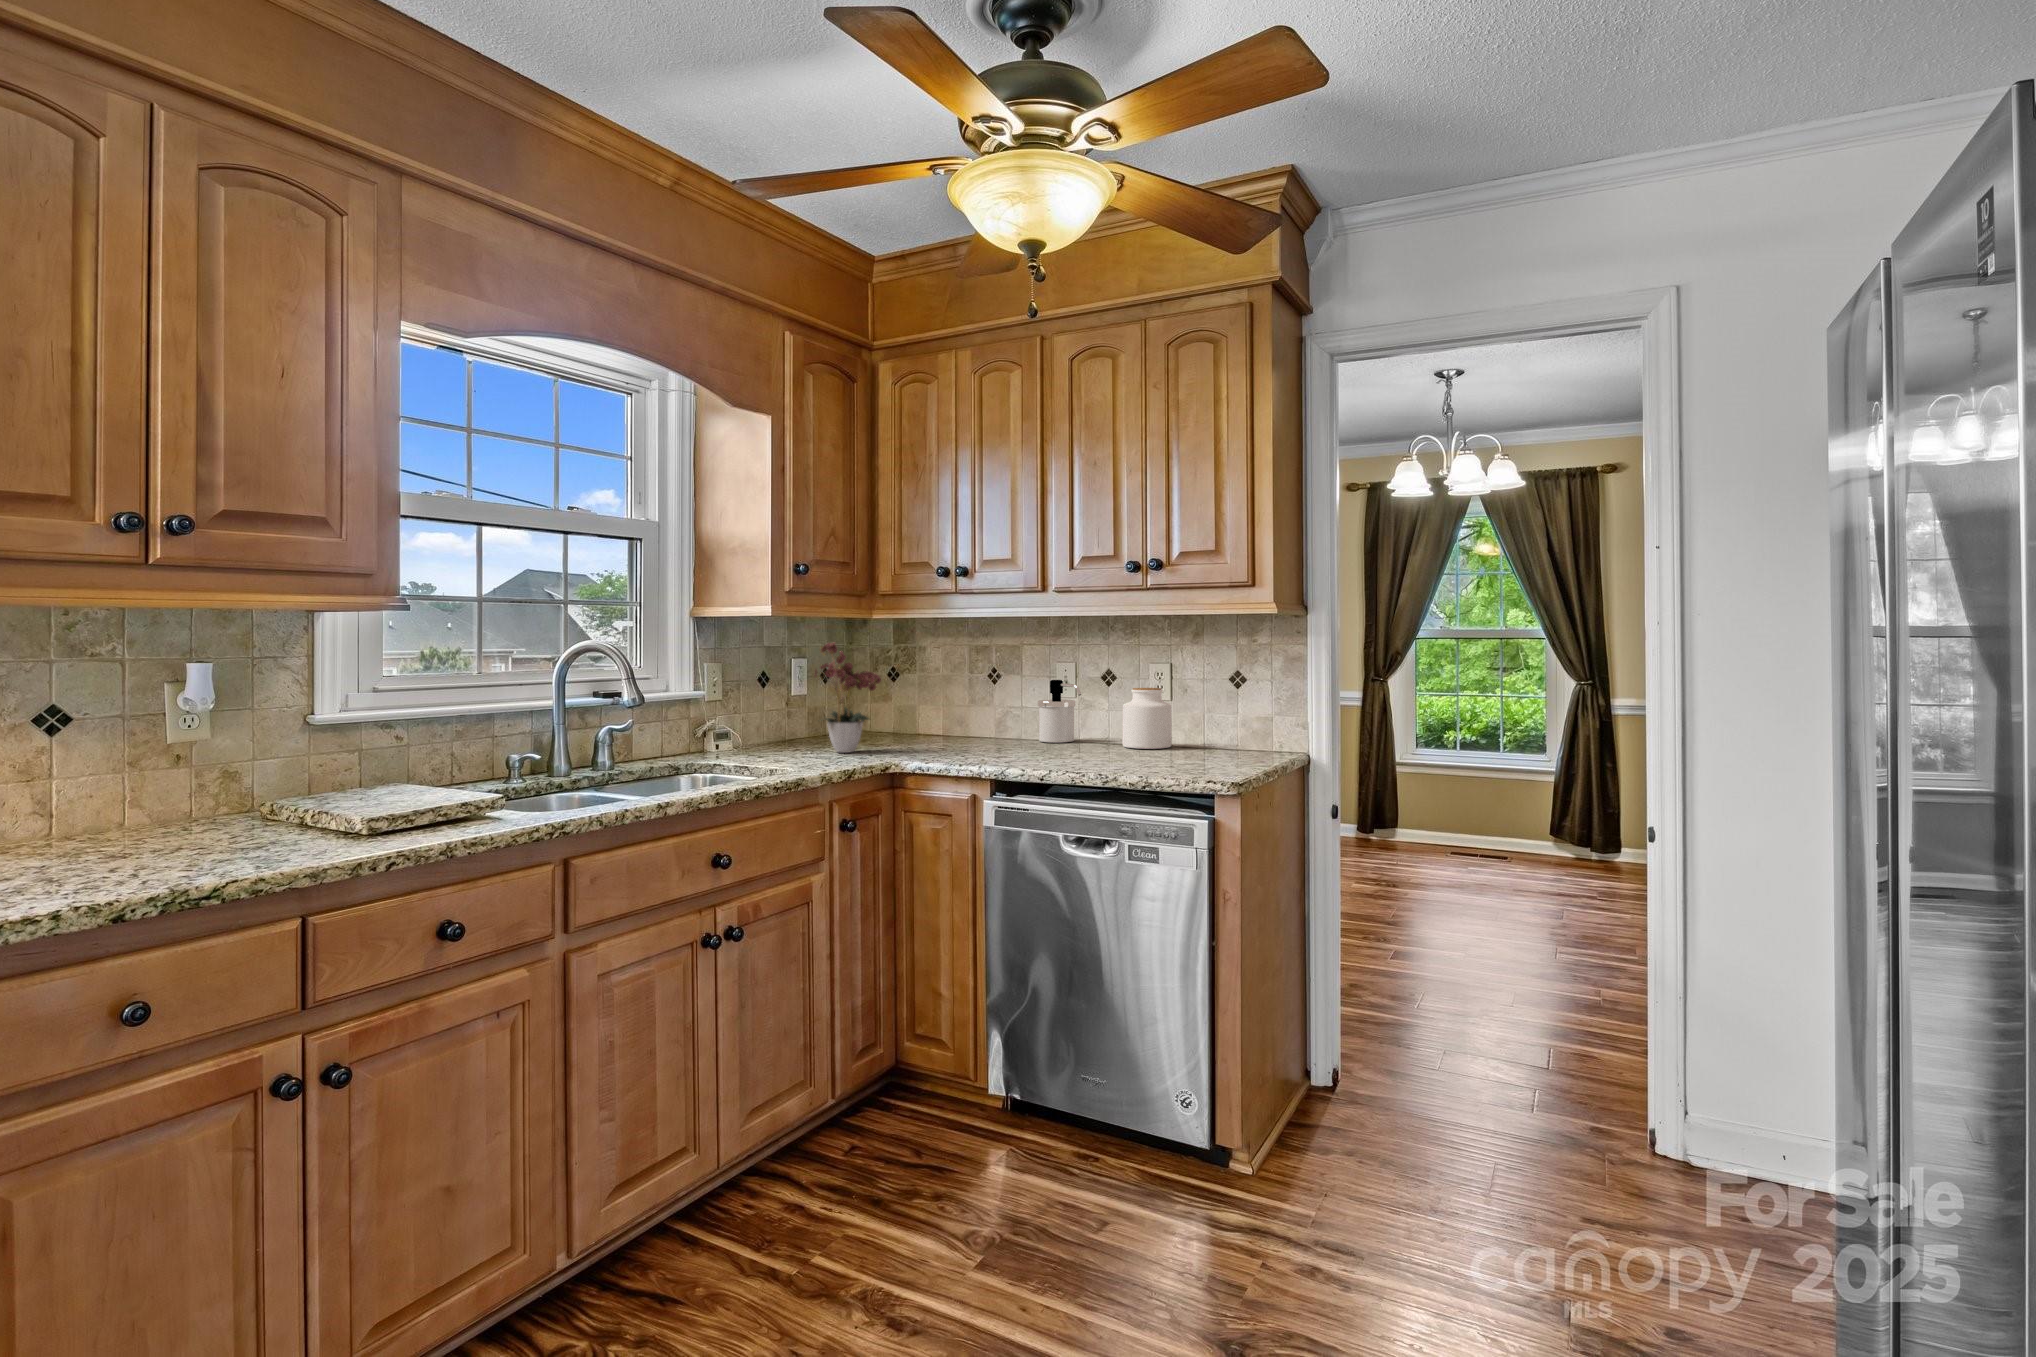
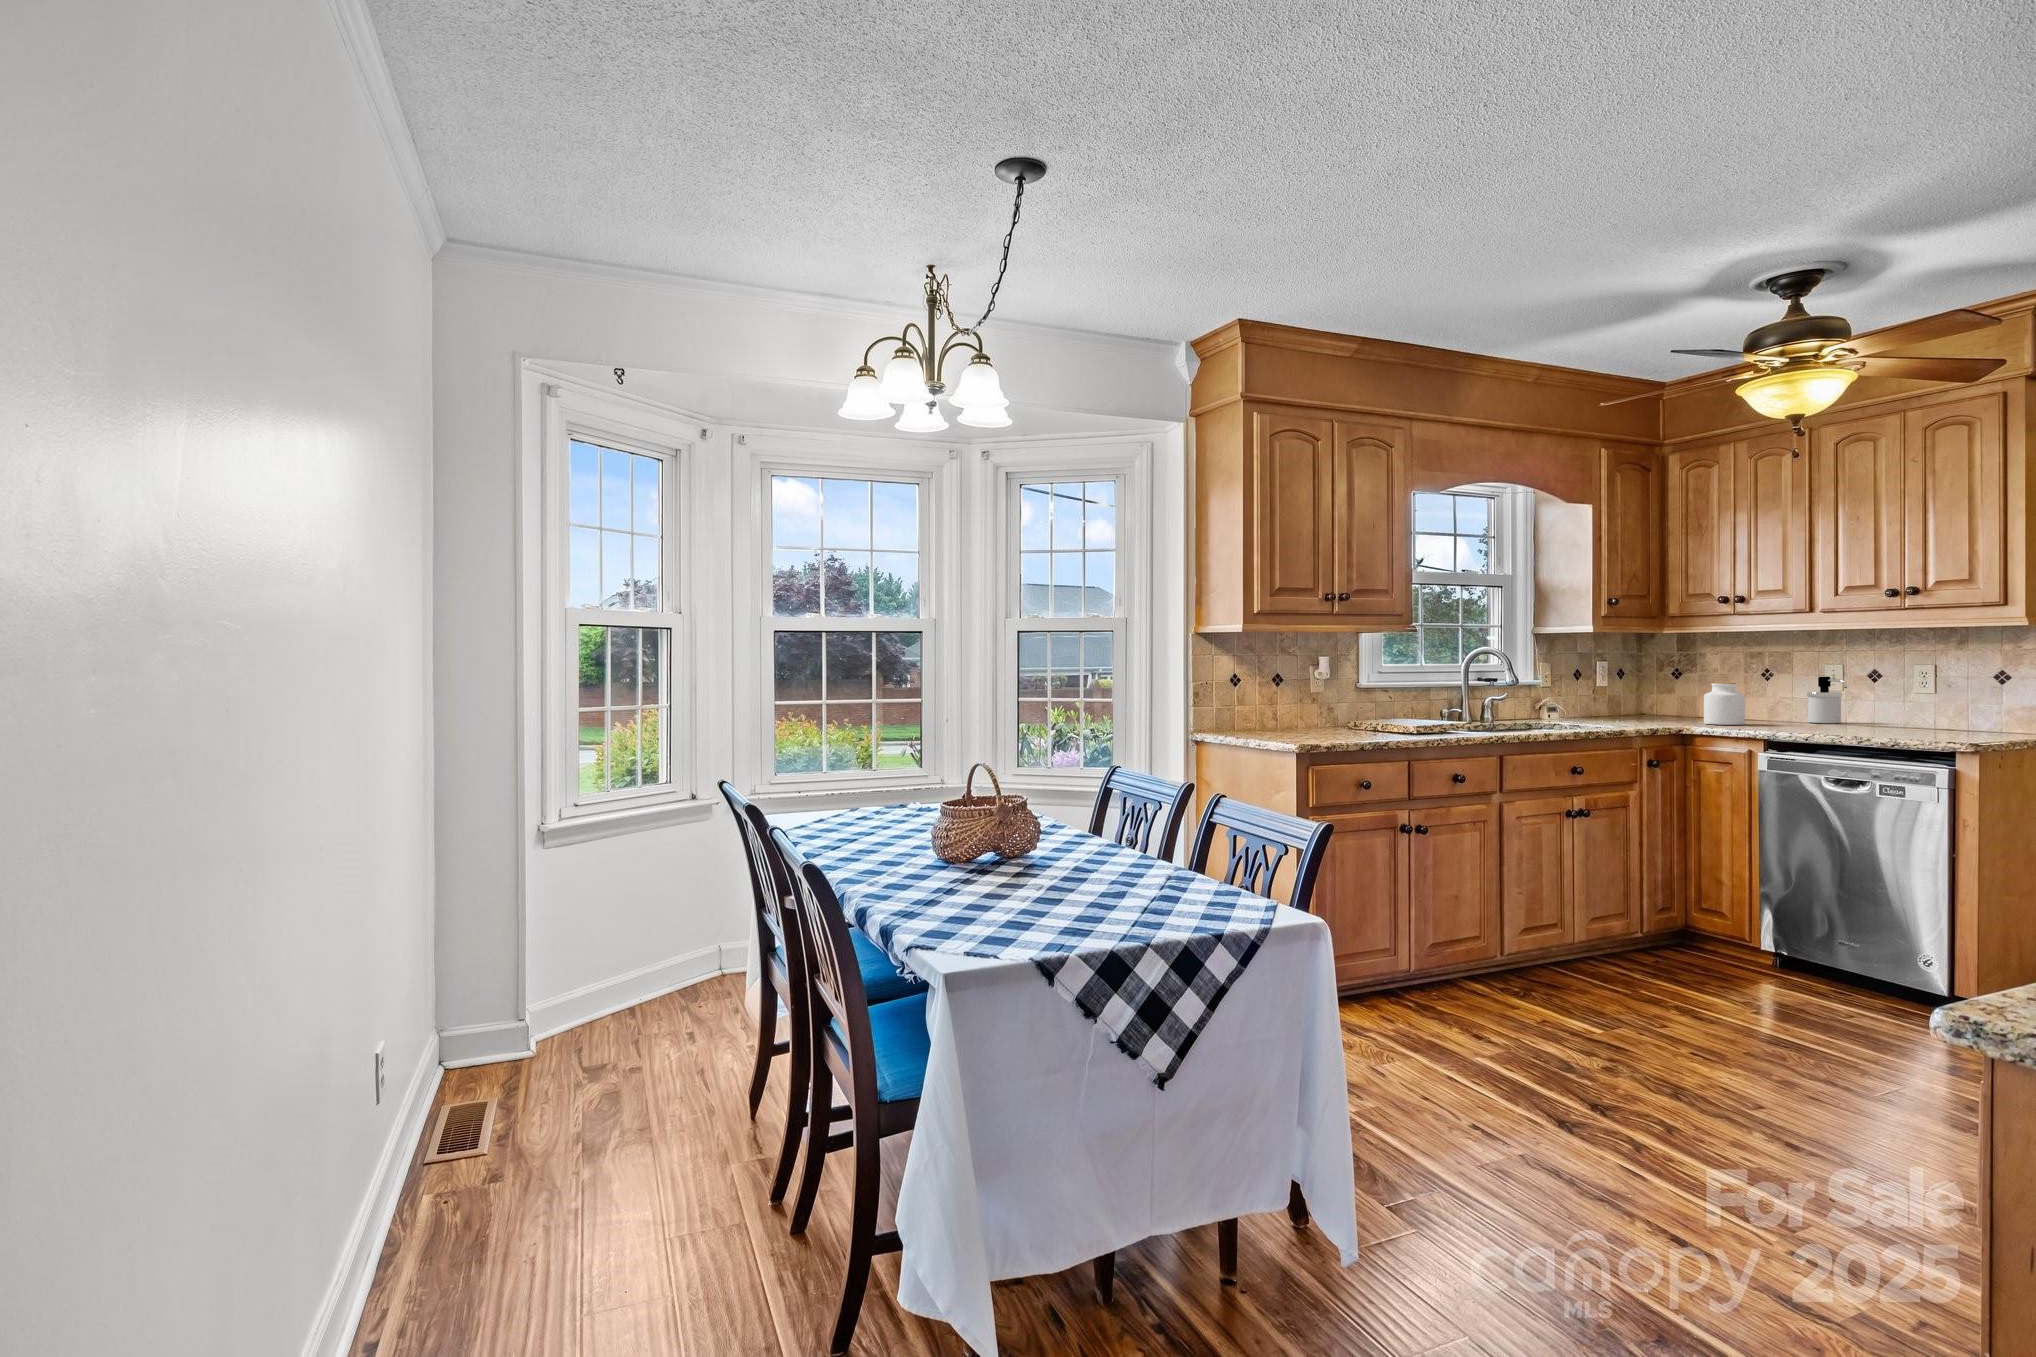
flower arrangement: present [815,643,881,753] -> none [1619,646,1677,723]
jar: present [1123,688,1172,749] -> present [1704,683,1745,725]

